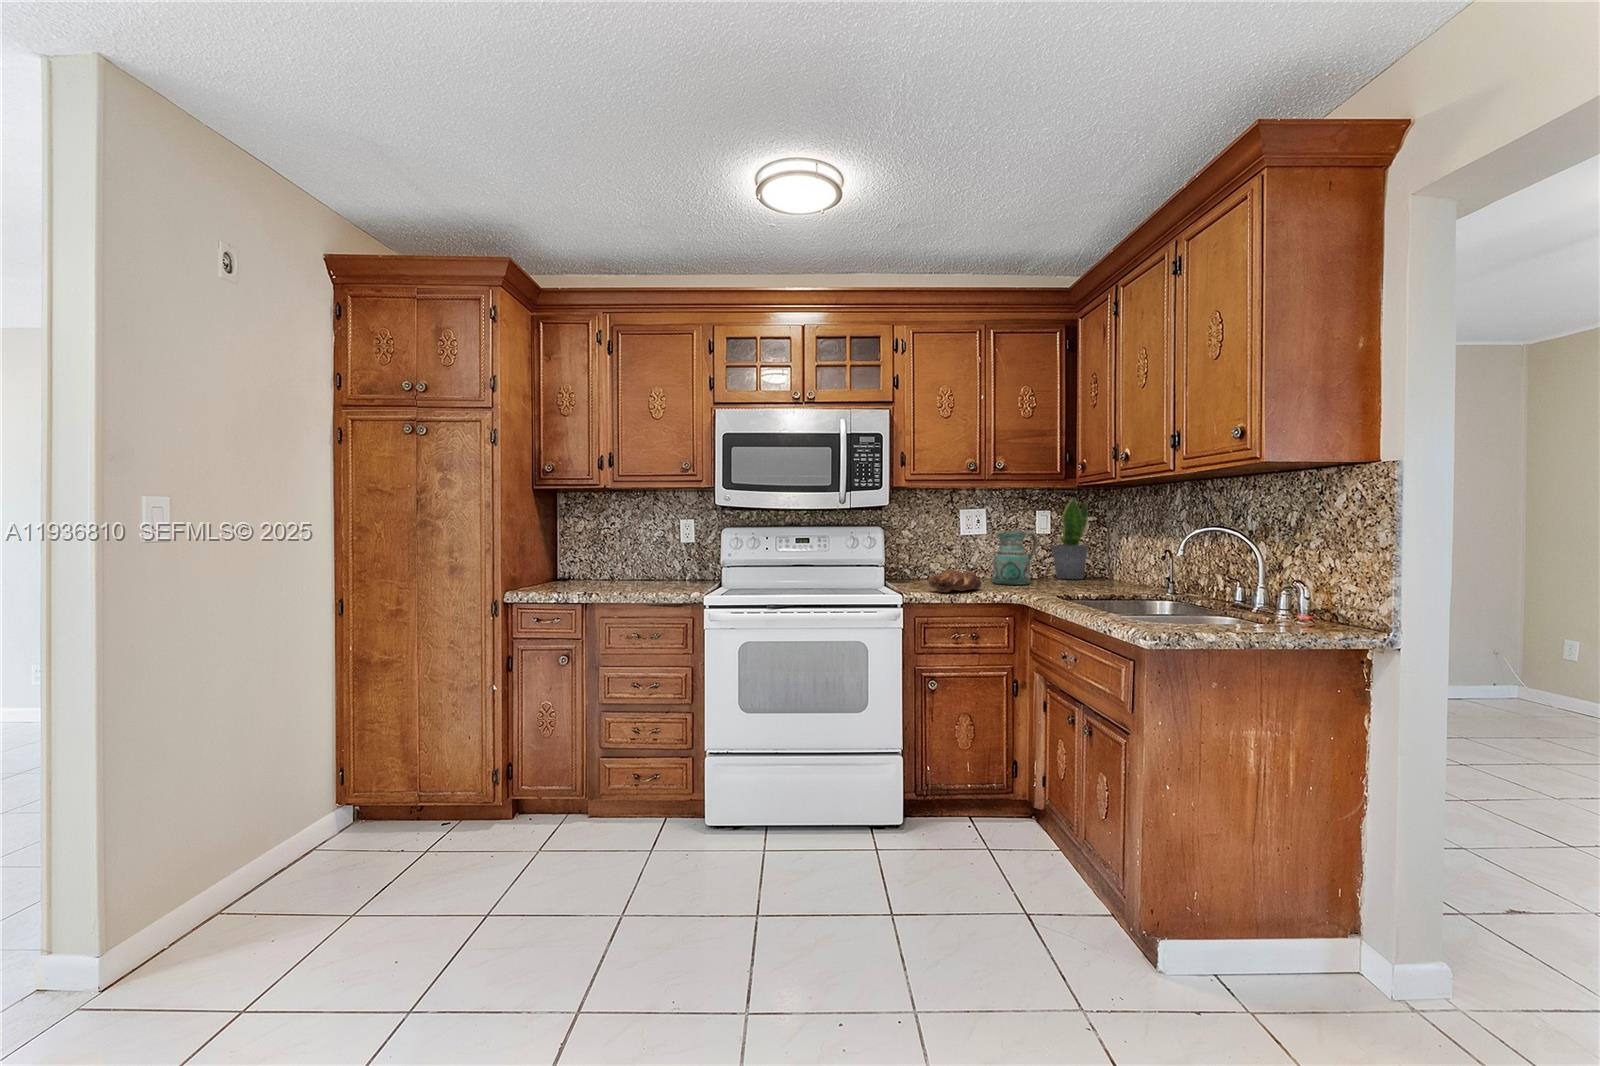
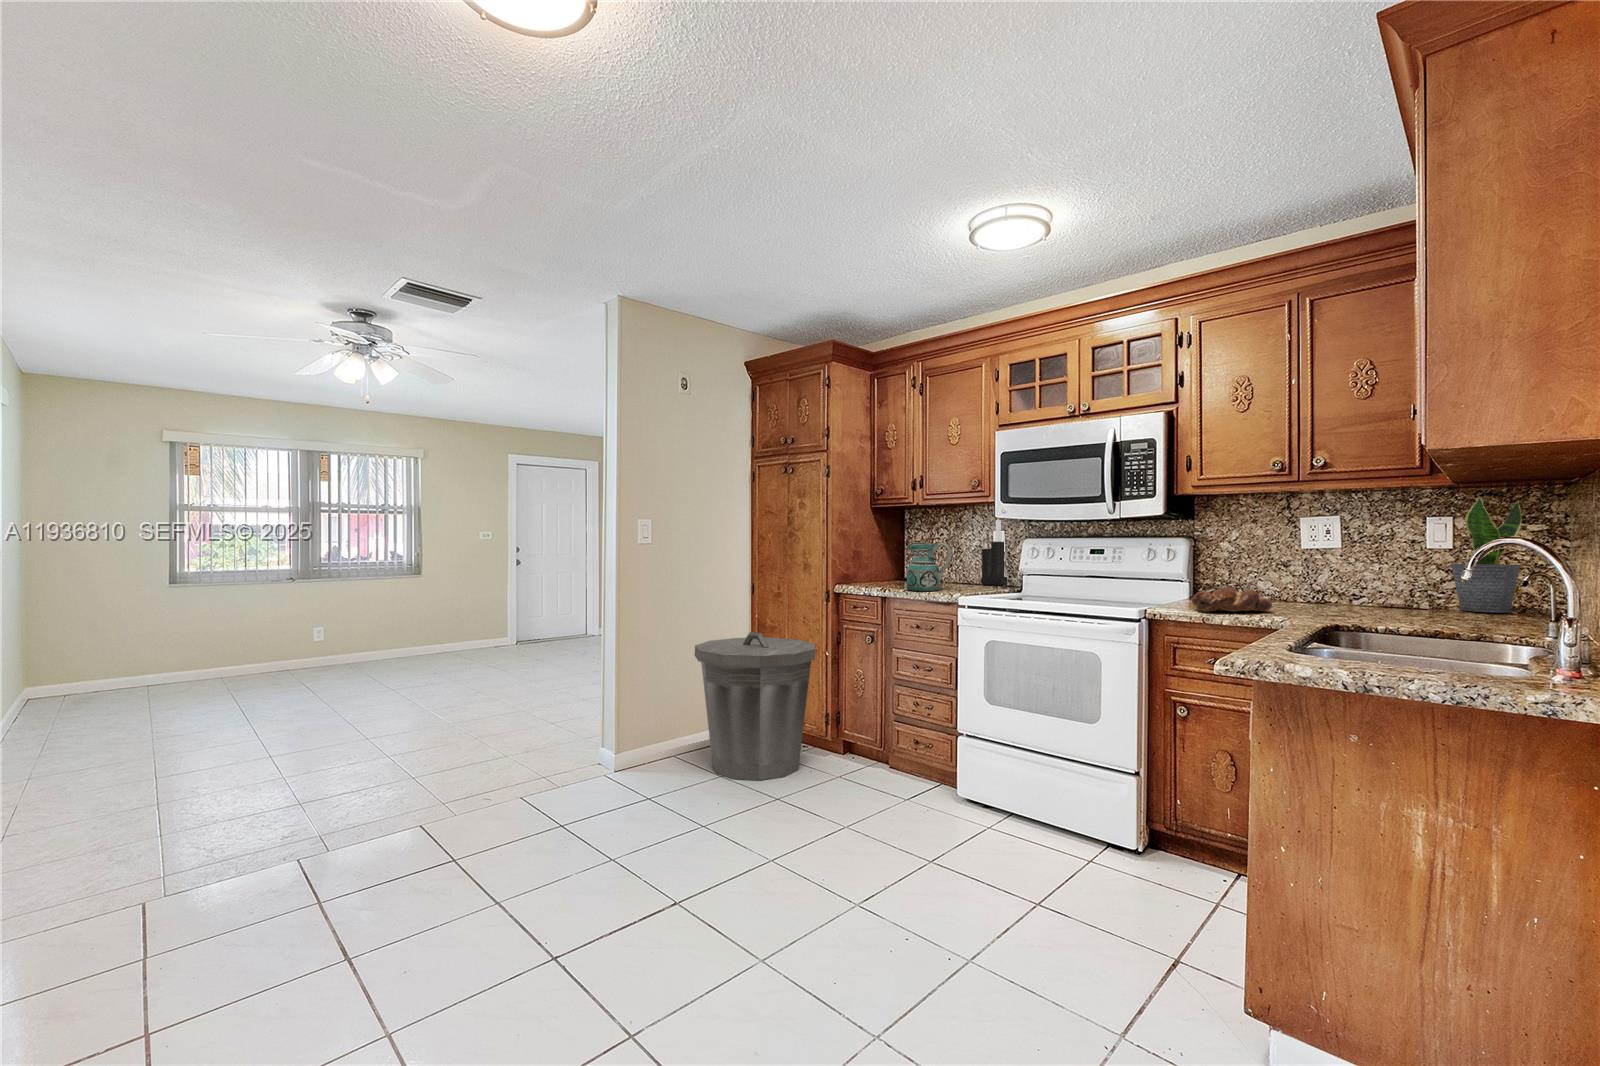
knife block: none [666,507,695,579] -> present [981,520,1007,585]
ceramic pitcher: present [992,530,1038,585] -> present [907,542,952,591]
trash can: none [289,671,505,906] -> present [695,632,815,780]

